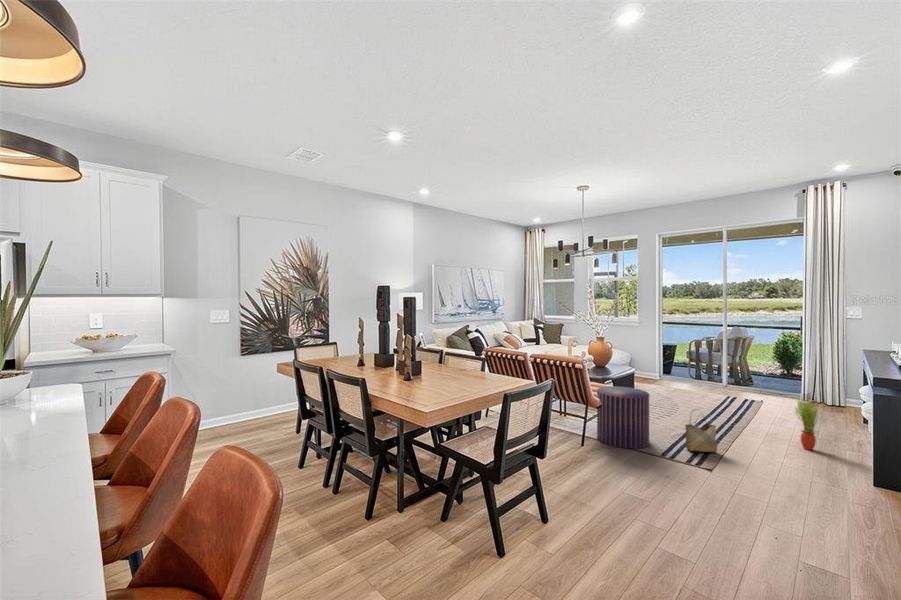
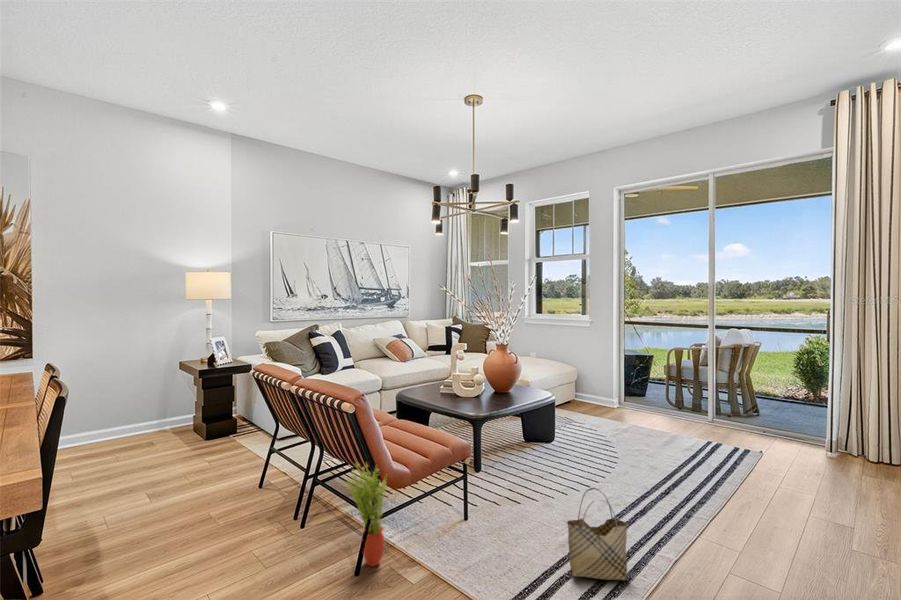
pouf: present [597,386,649,449] -> none [417,436,510,569]
potted plant: present [796,398,822,450] -> present [347,462,387,566]

